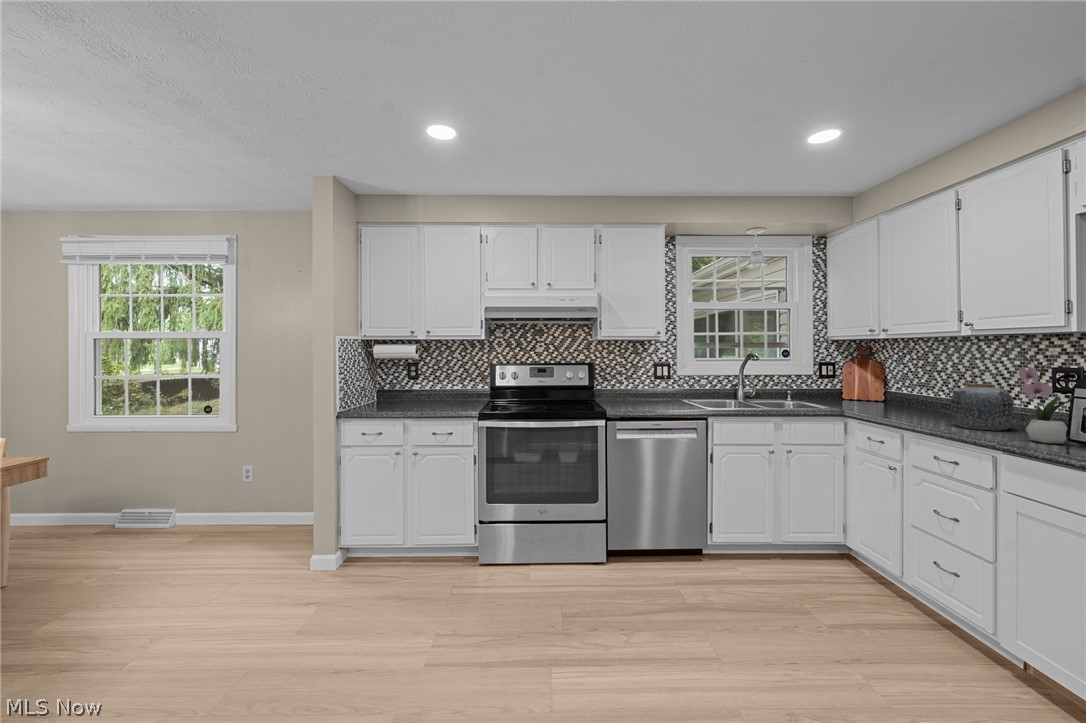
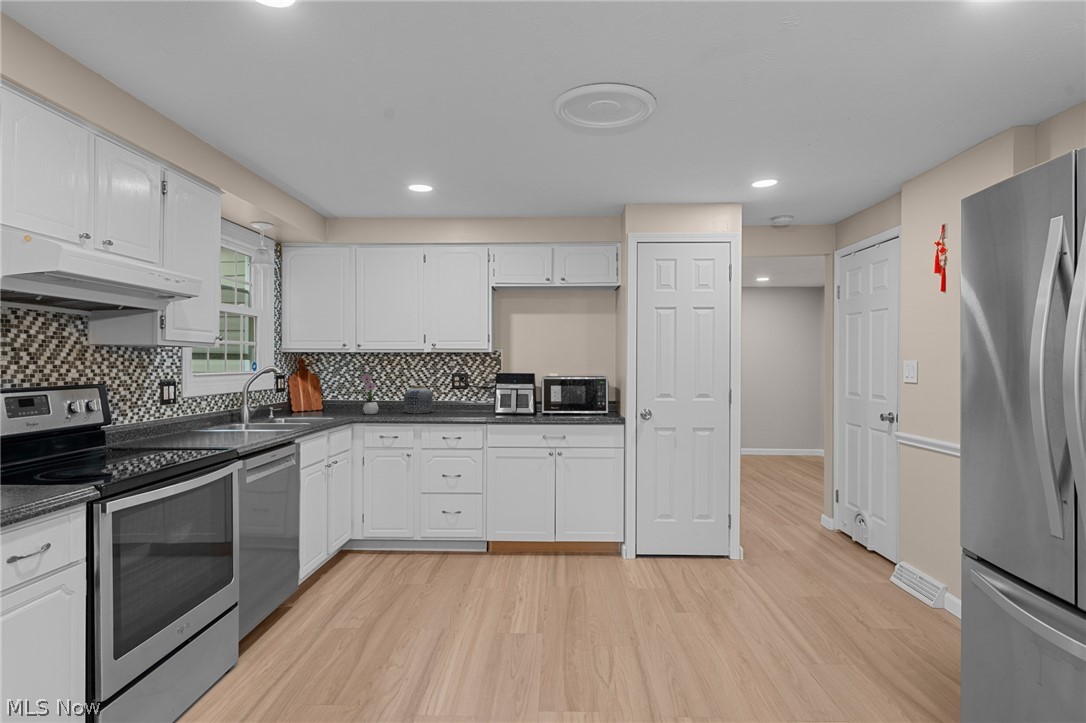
flower arrangement: present [1018,355,1070,444] -> present [362,368,379,414]

